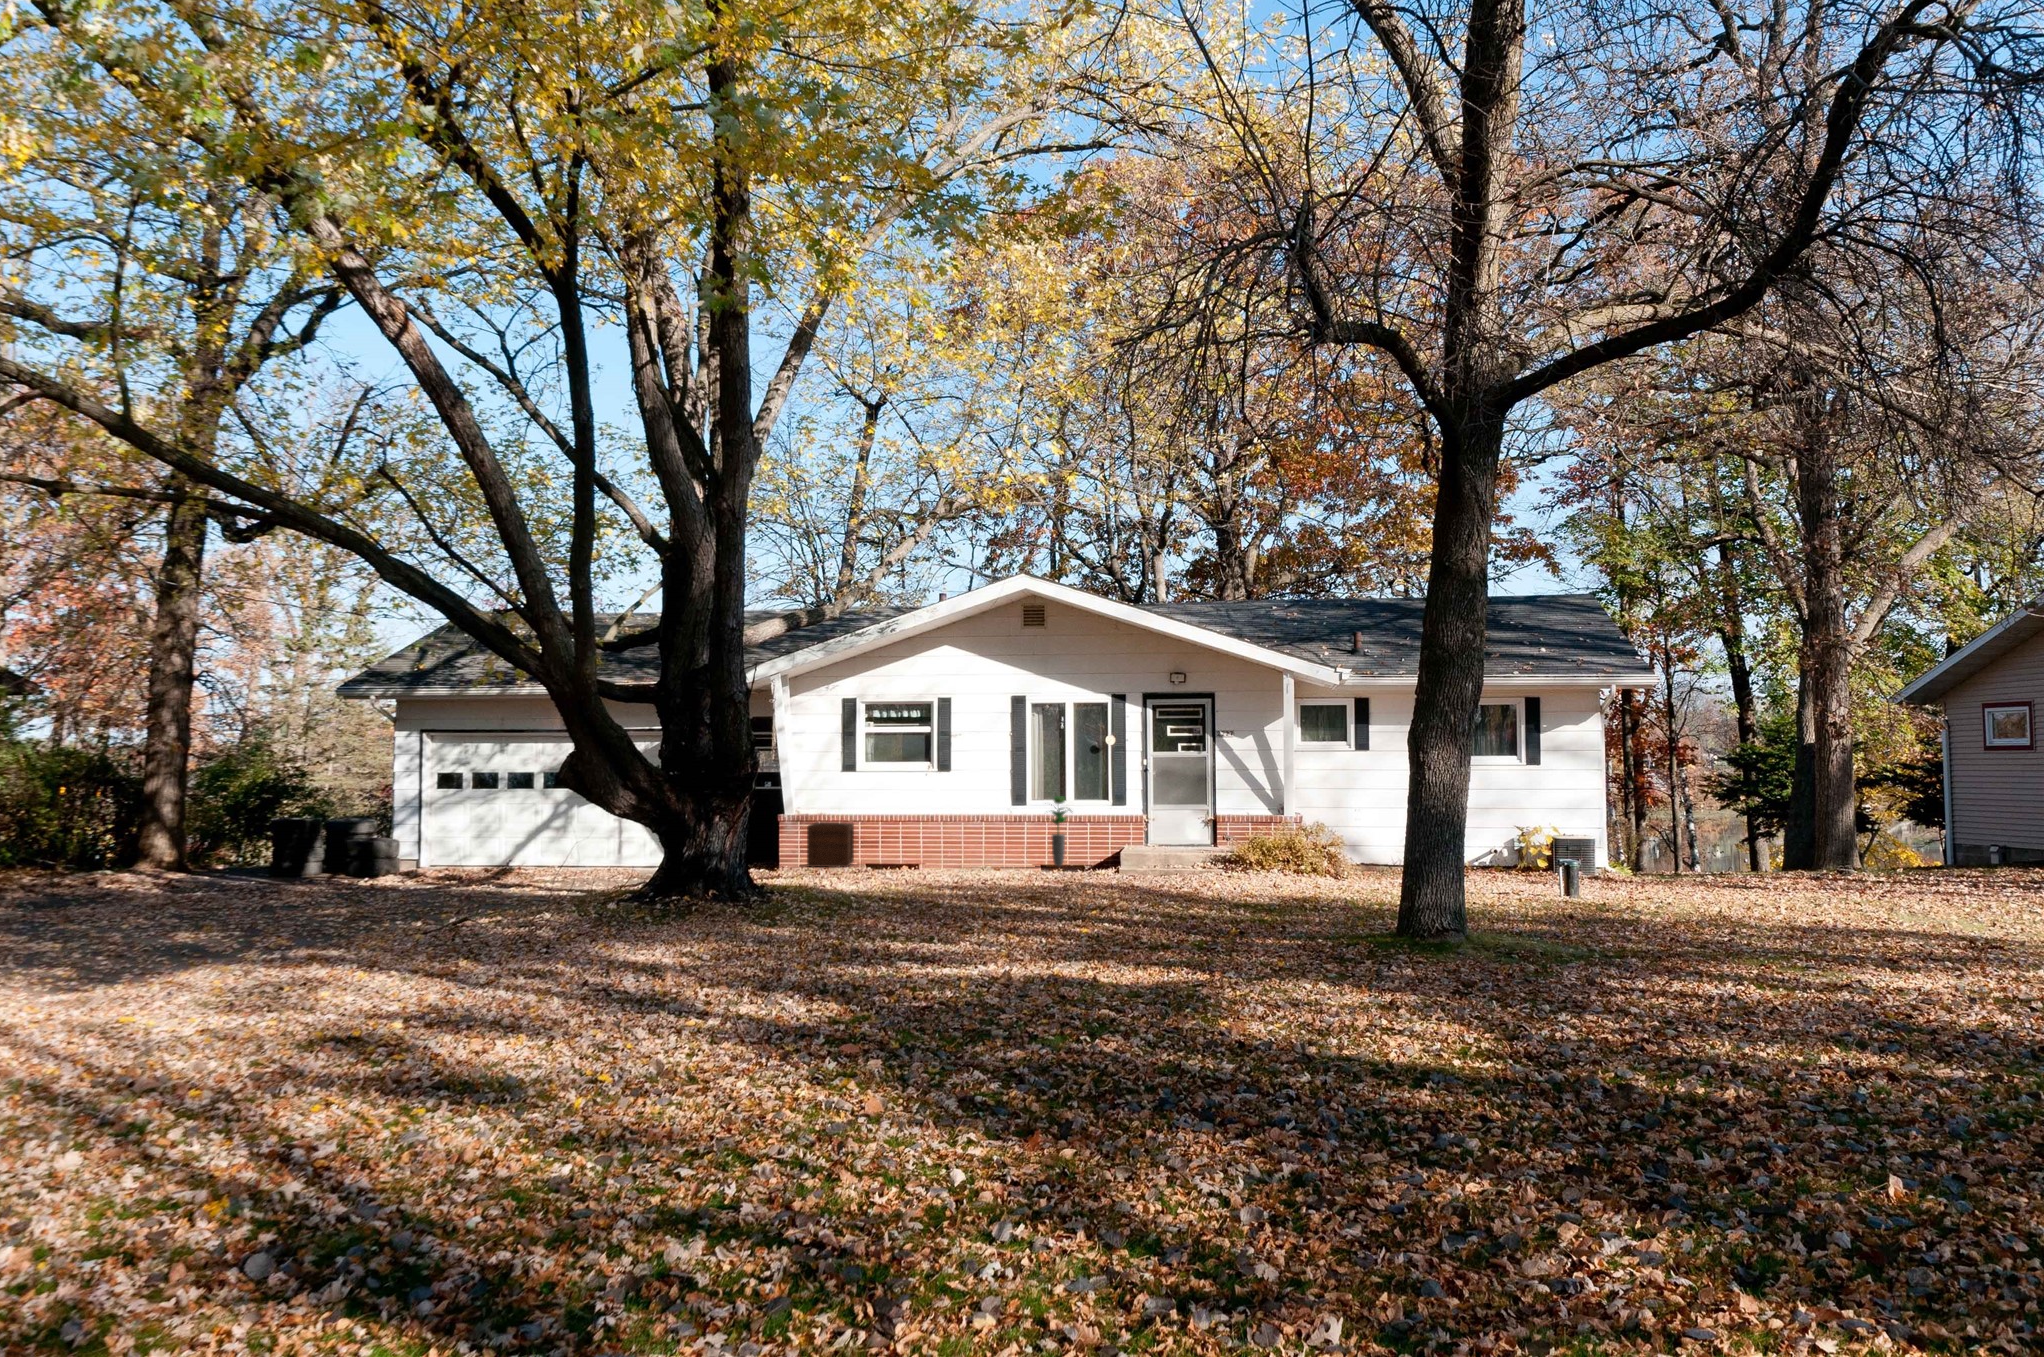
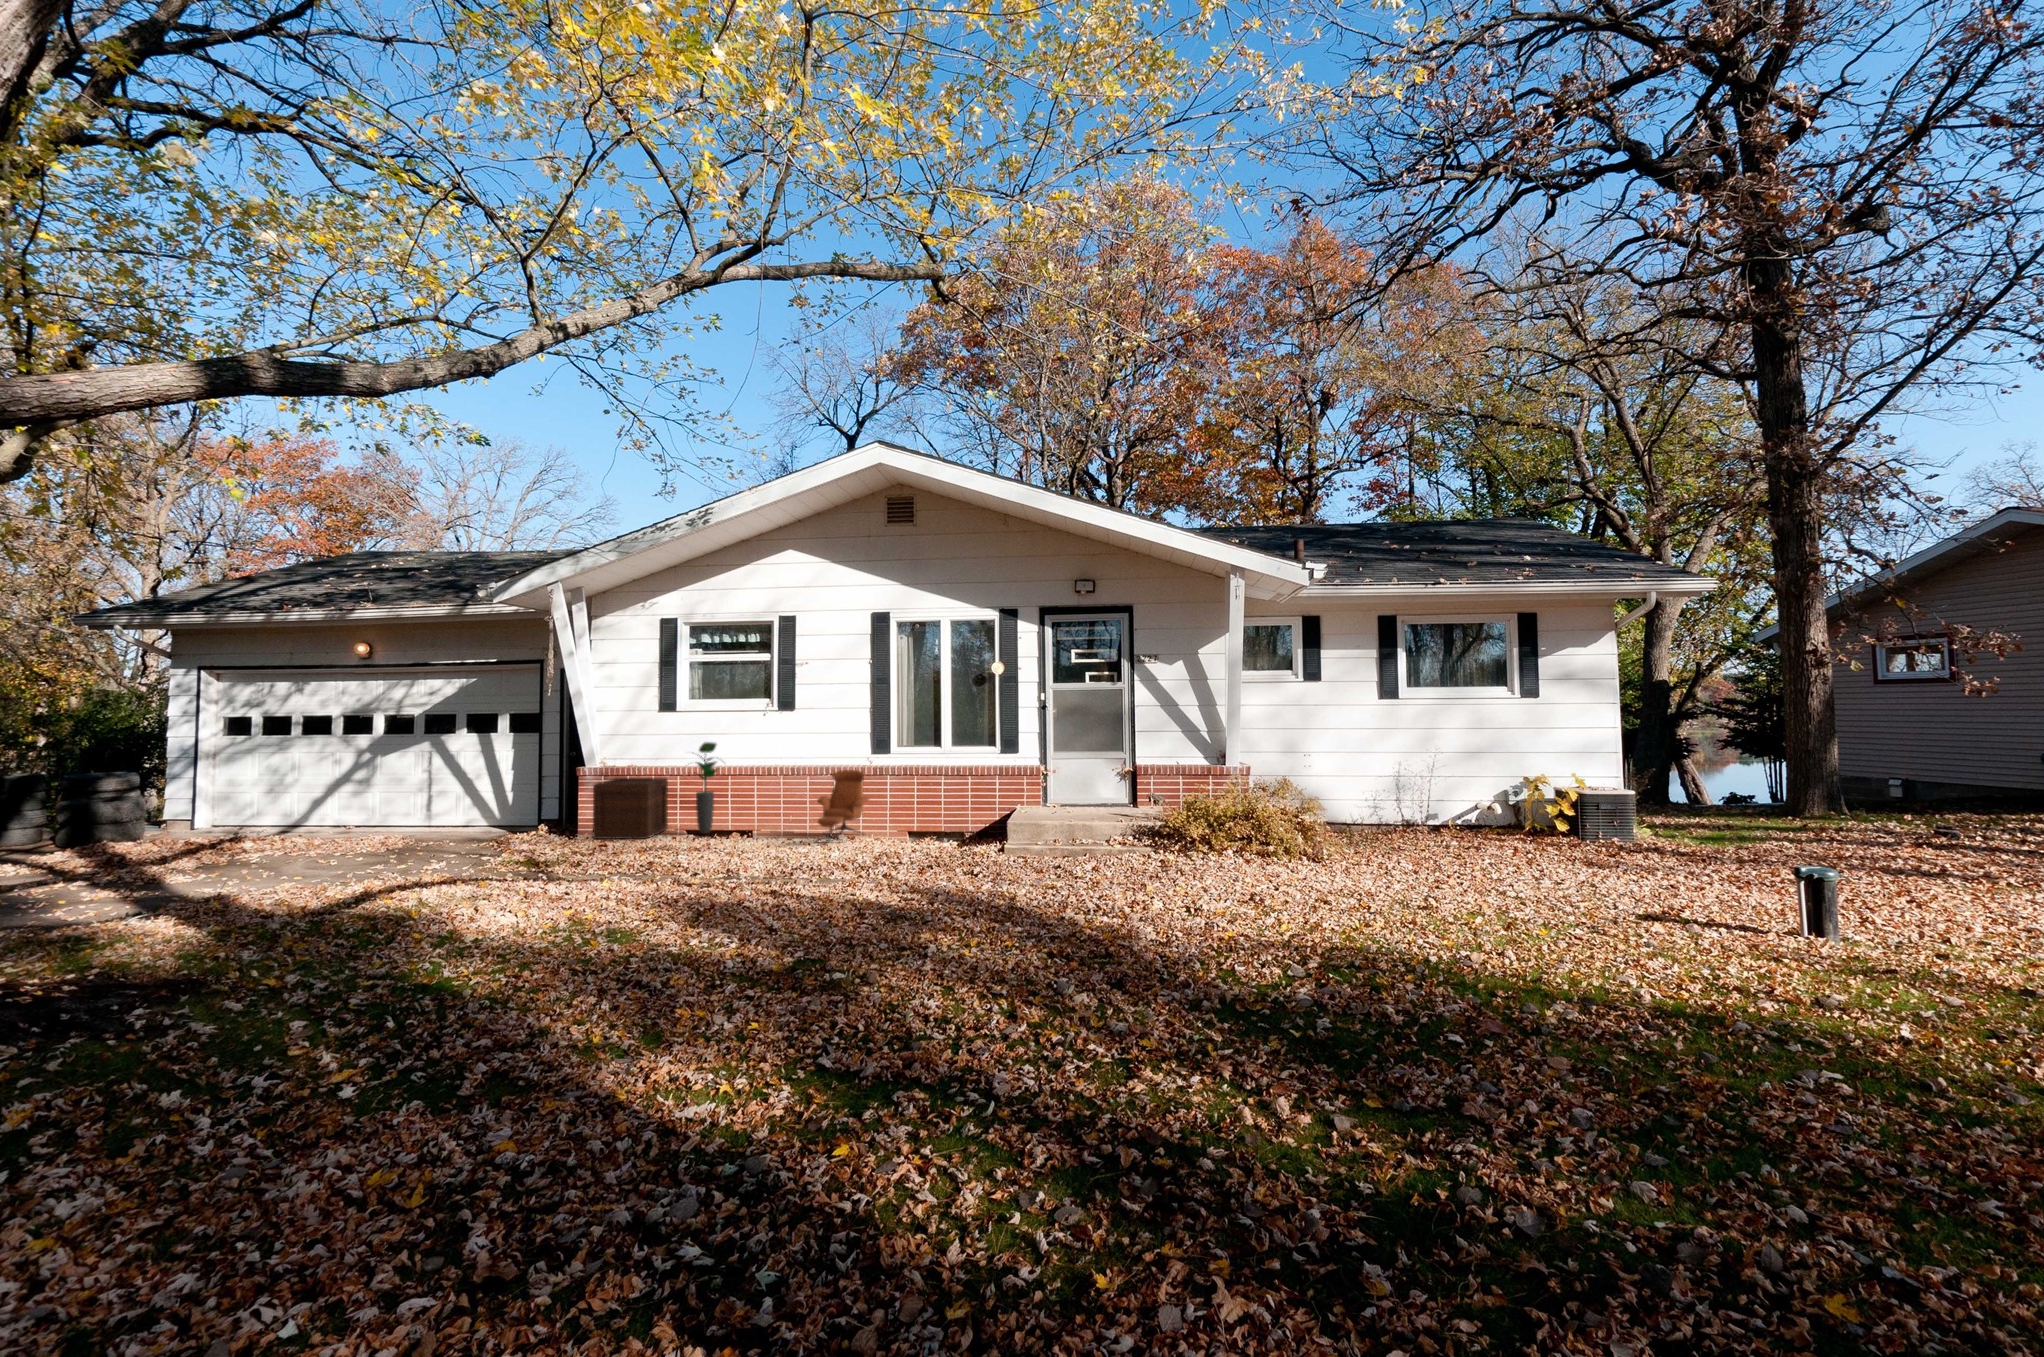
potted plant: present [1052,796,1071,867] -> present [696,742,717,834]
lounge chair: none [974,817,1013,871] -> present [816,770,869,842]

